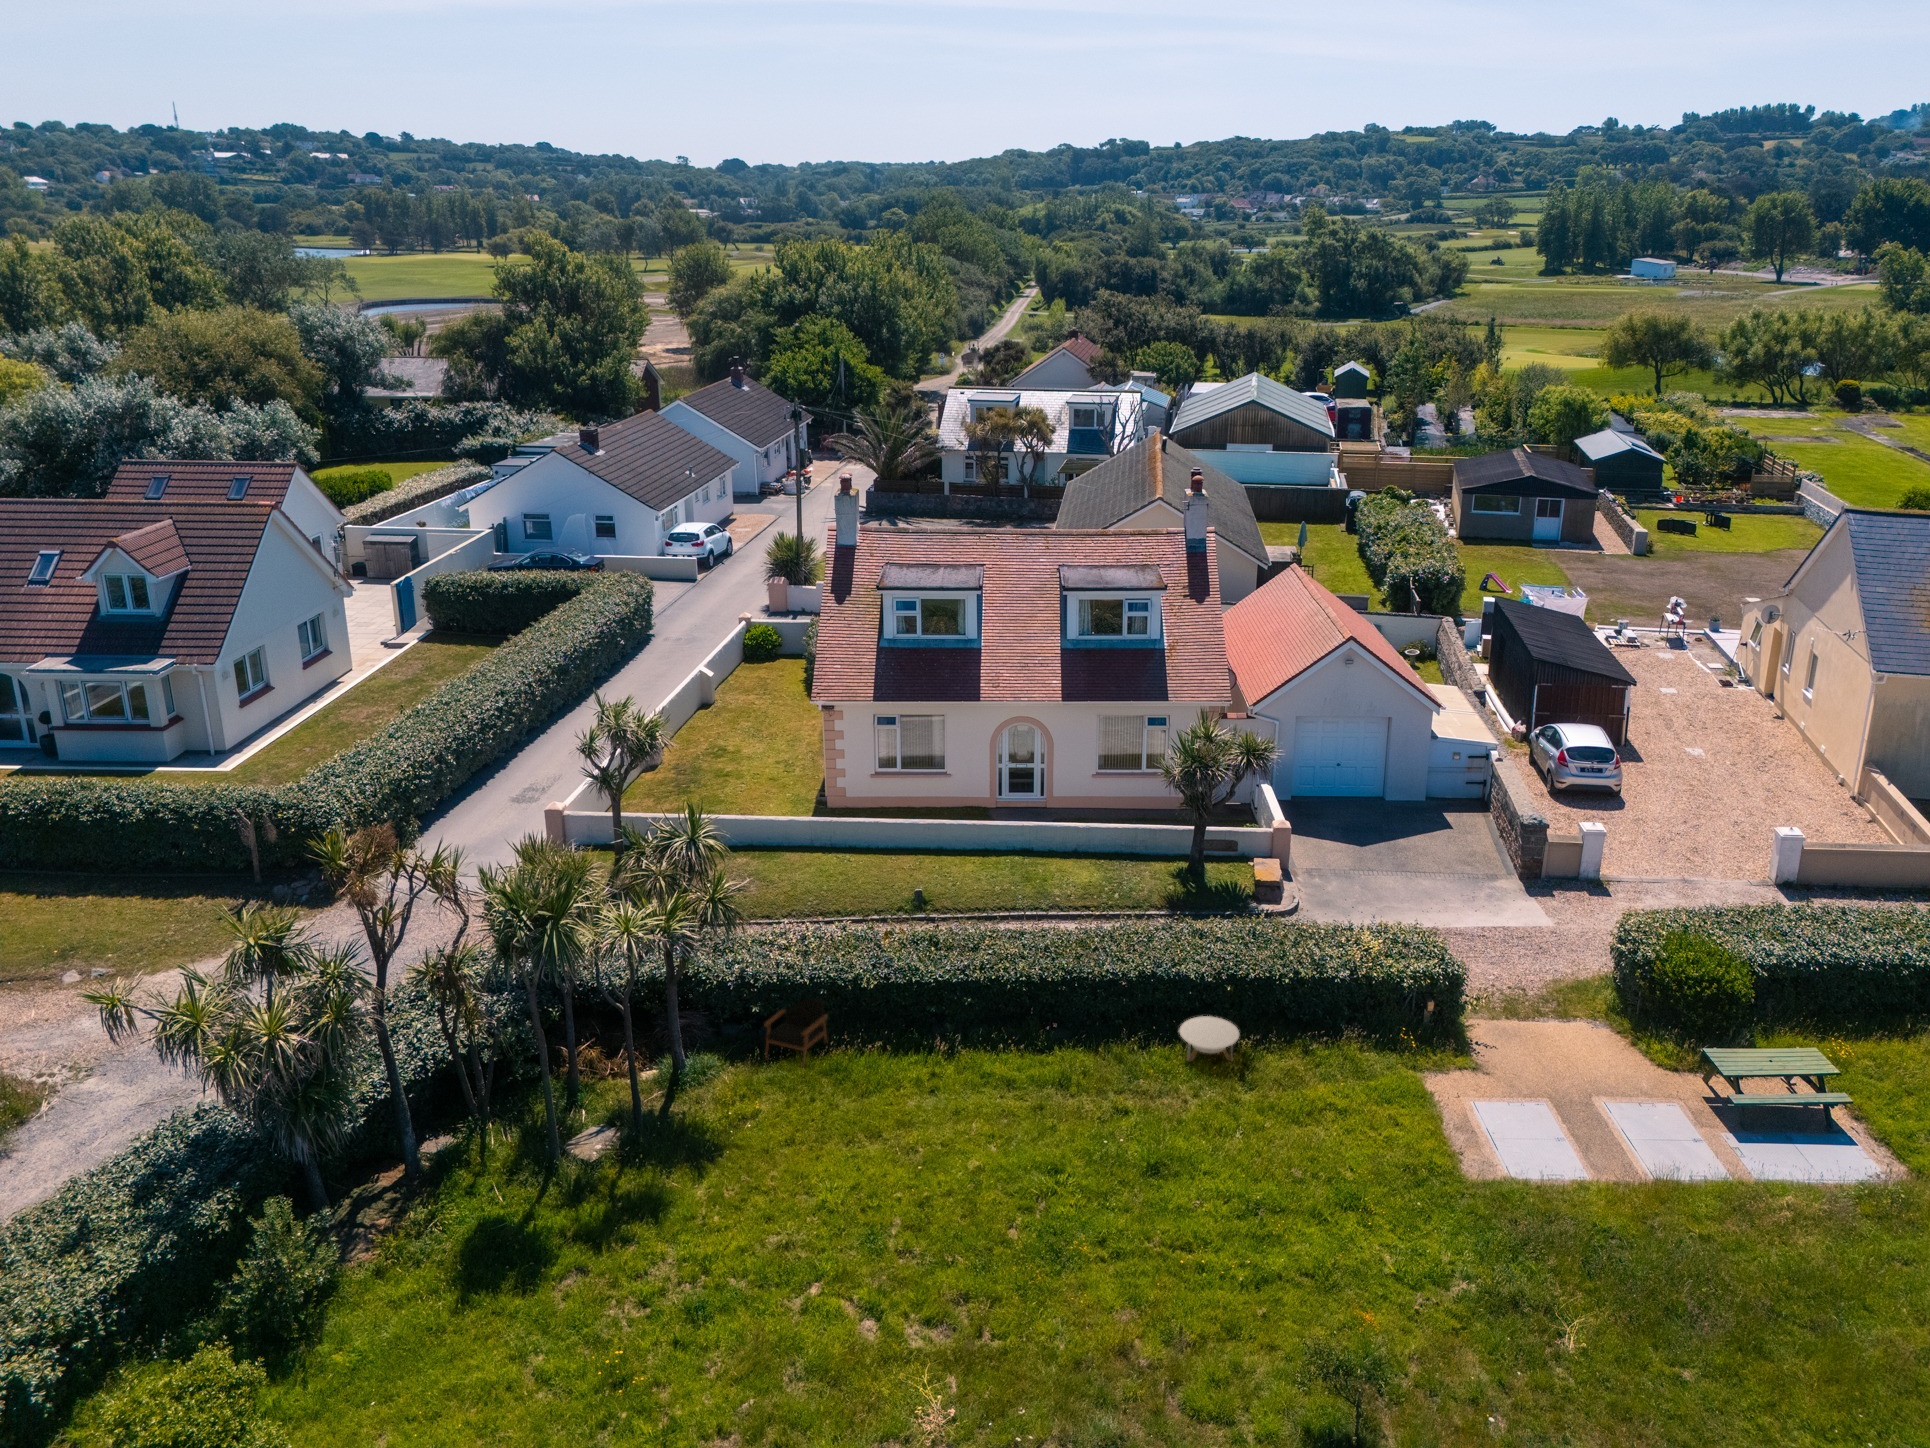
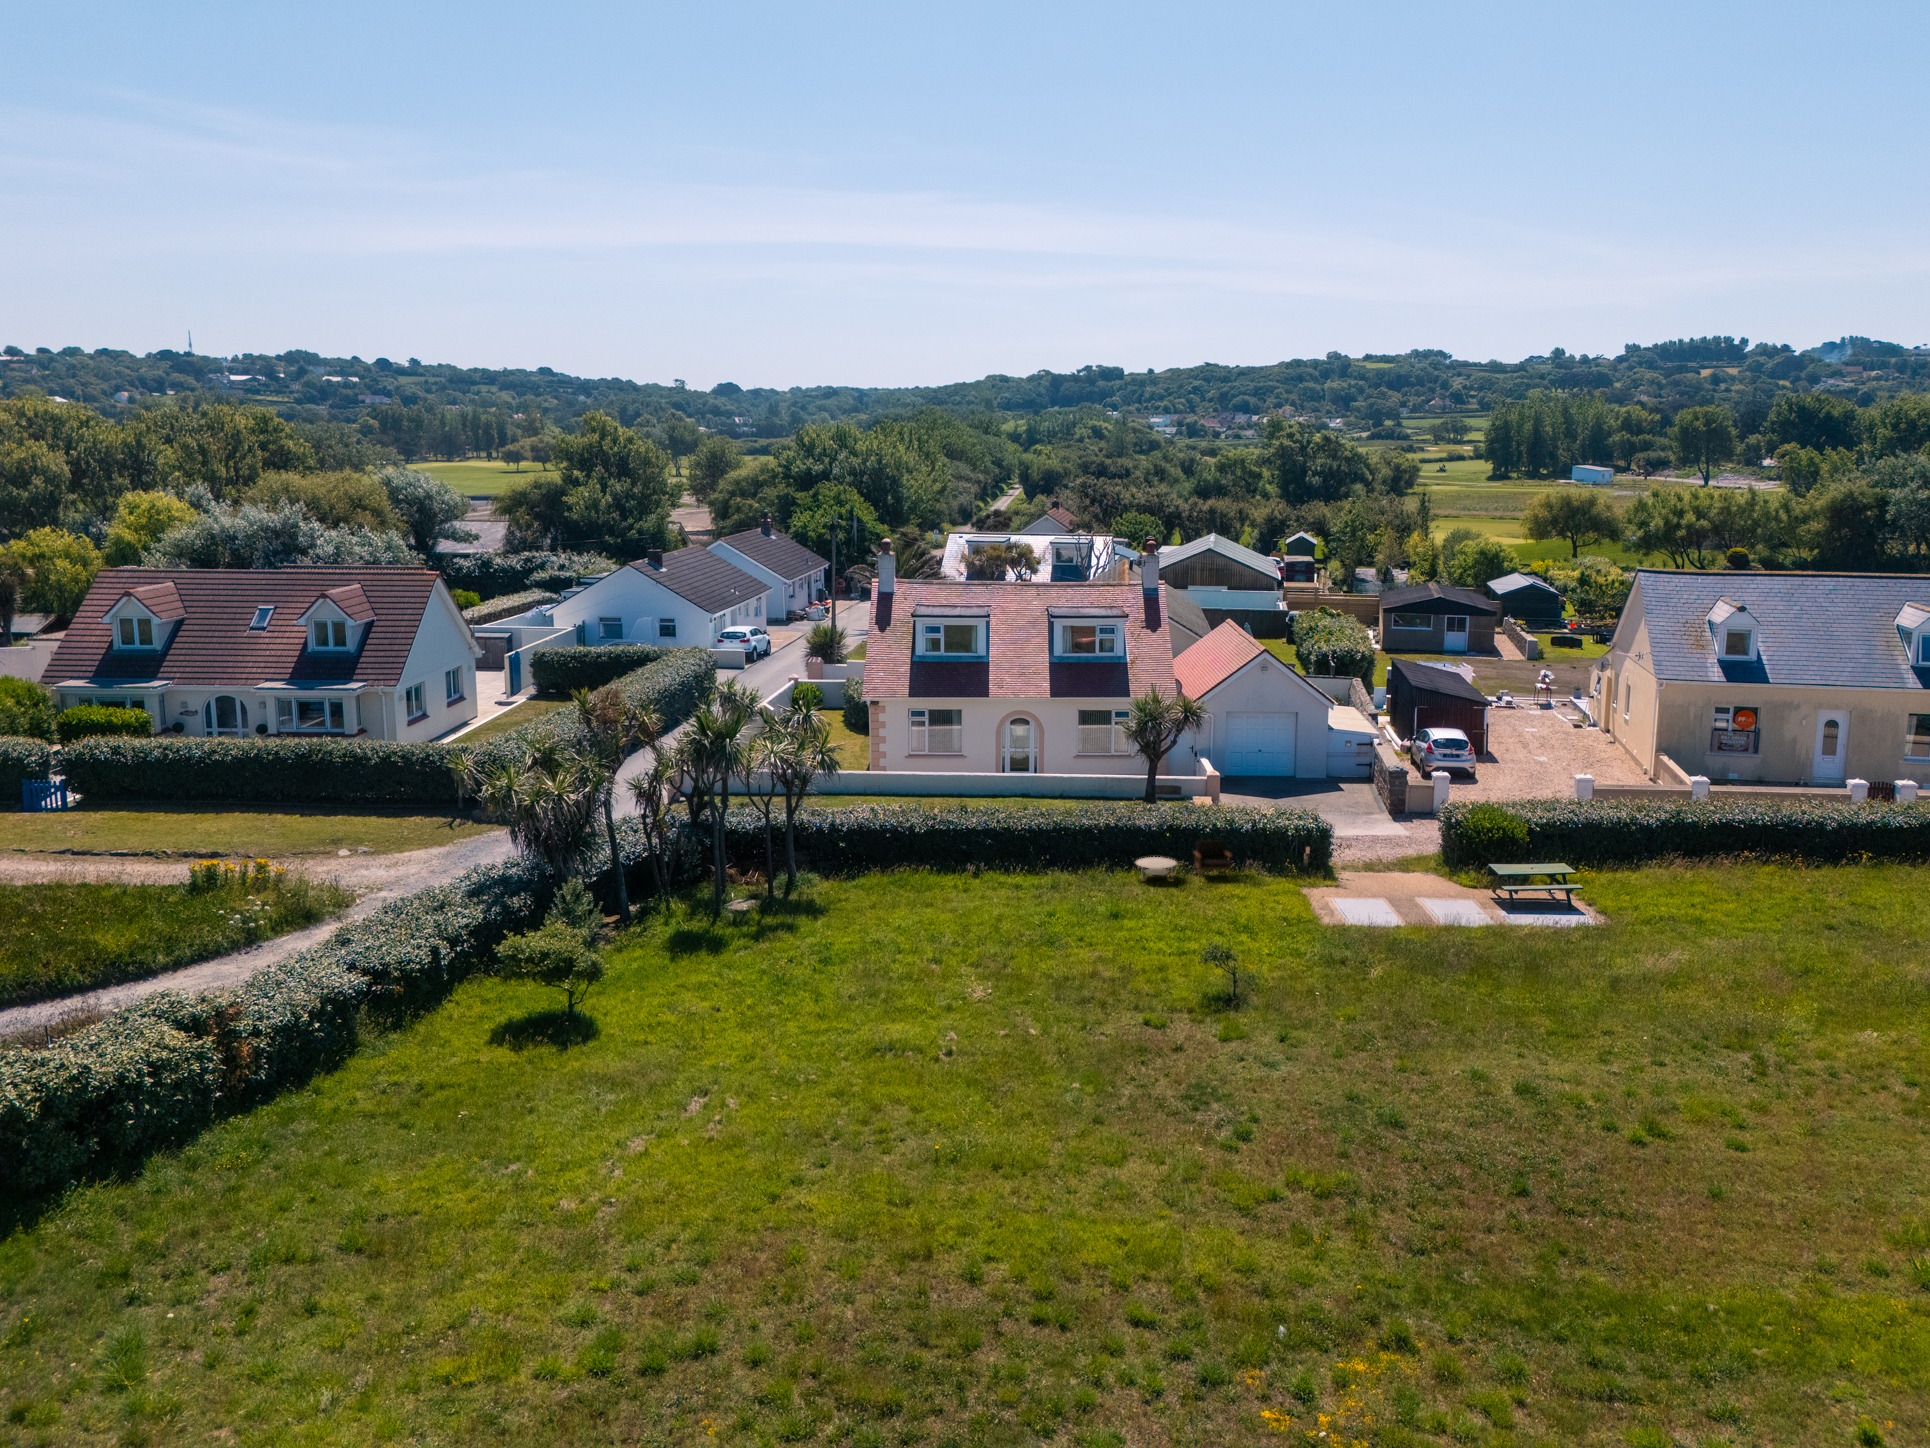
armchair: present [764,999,828,1067] -> present [1194,840,1231,880]

